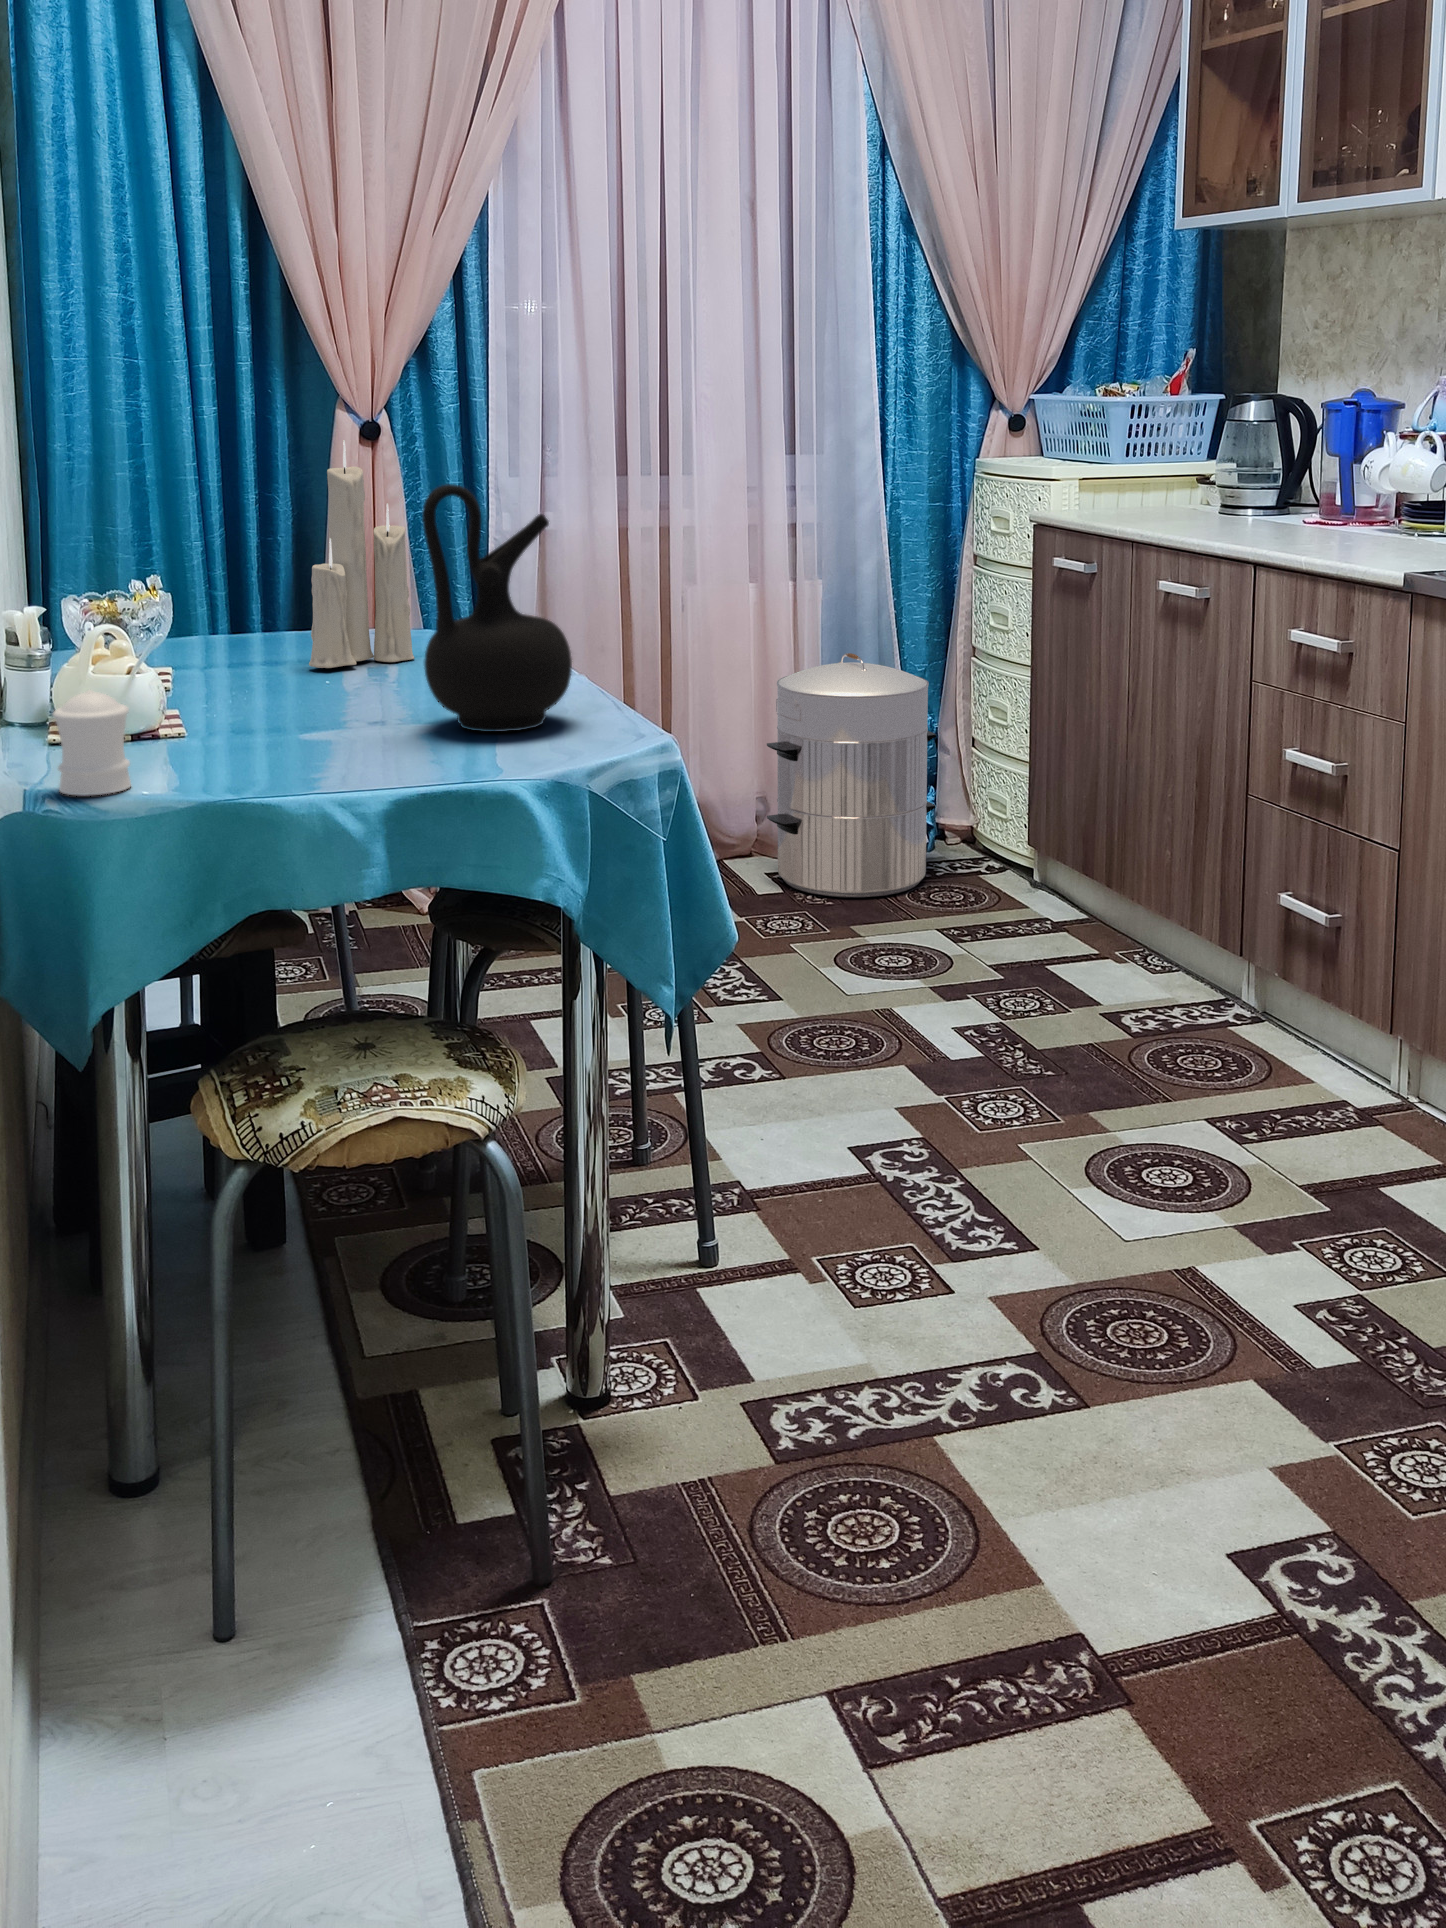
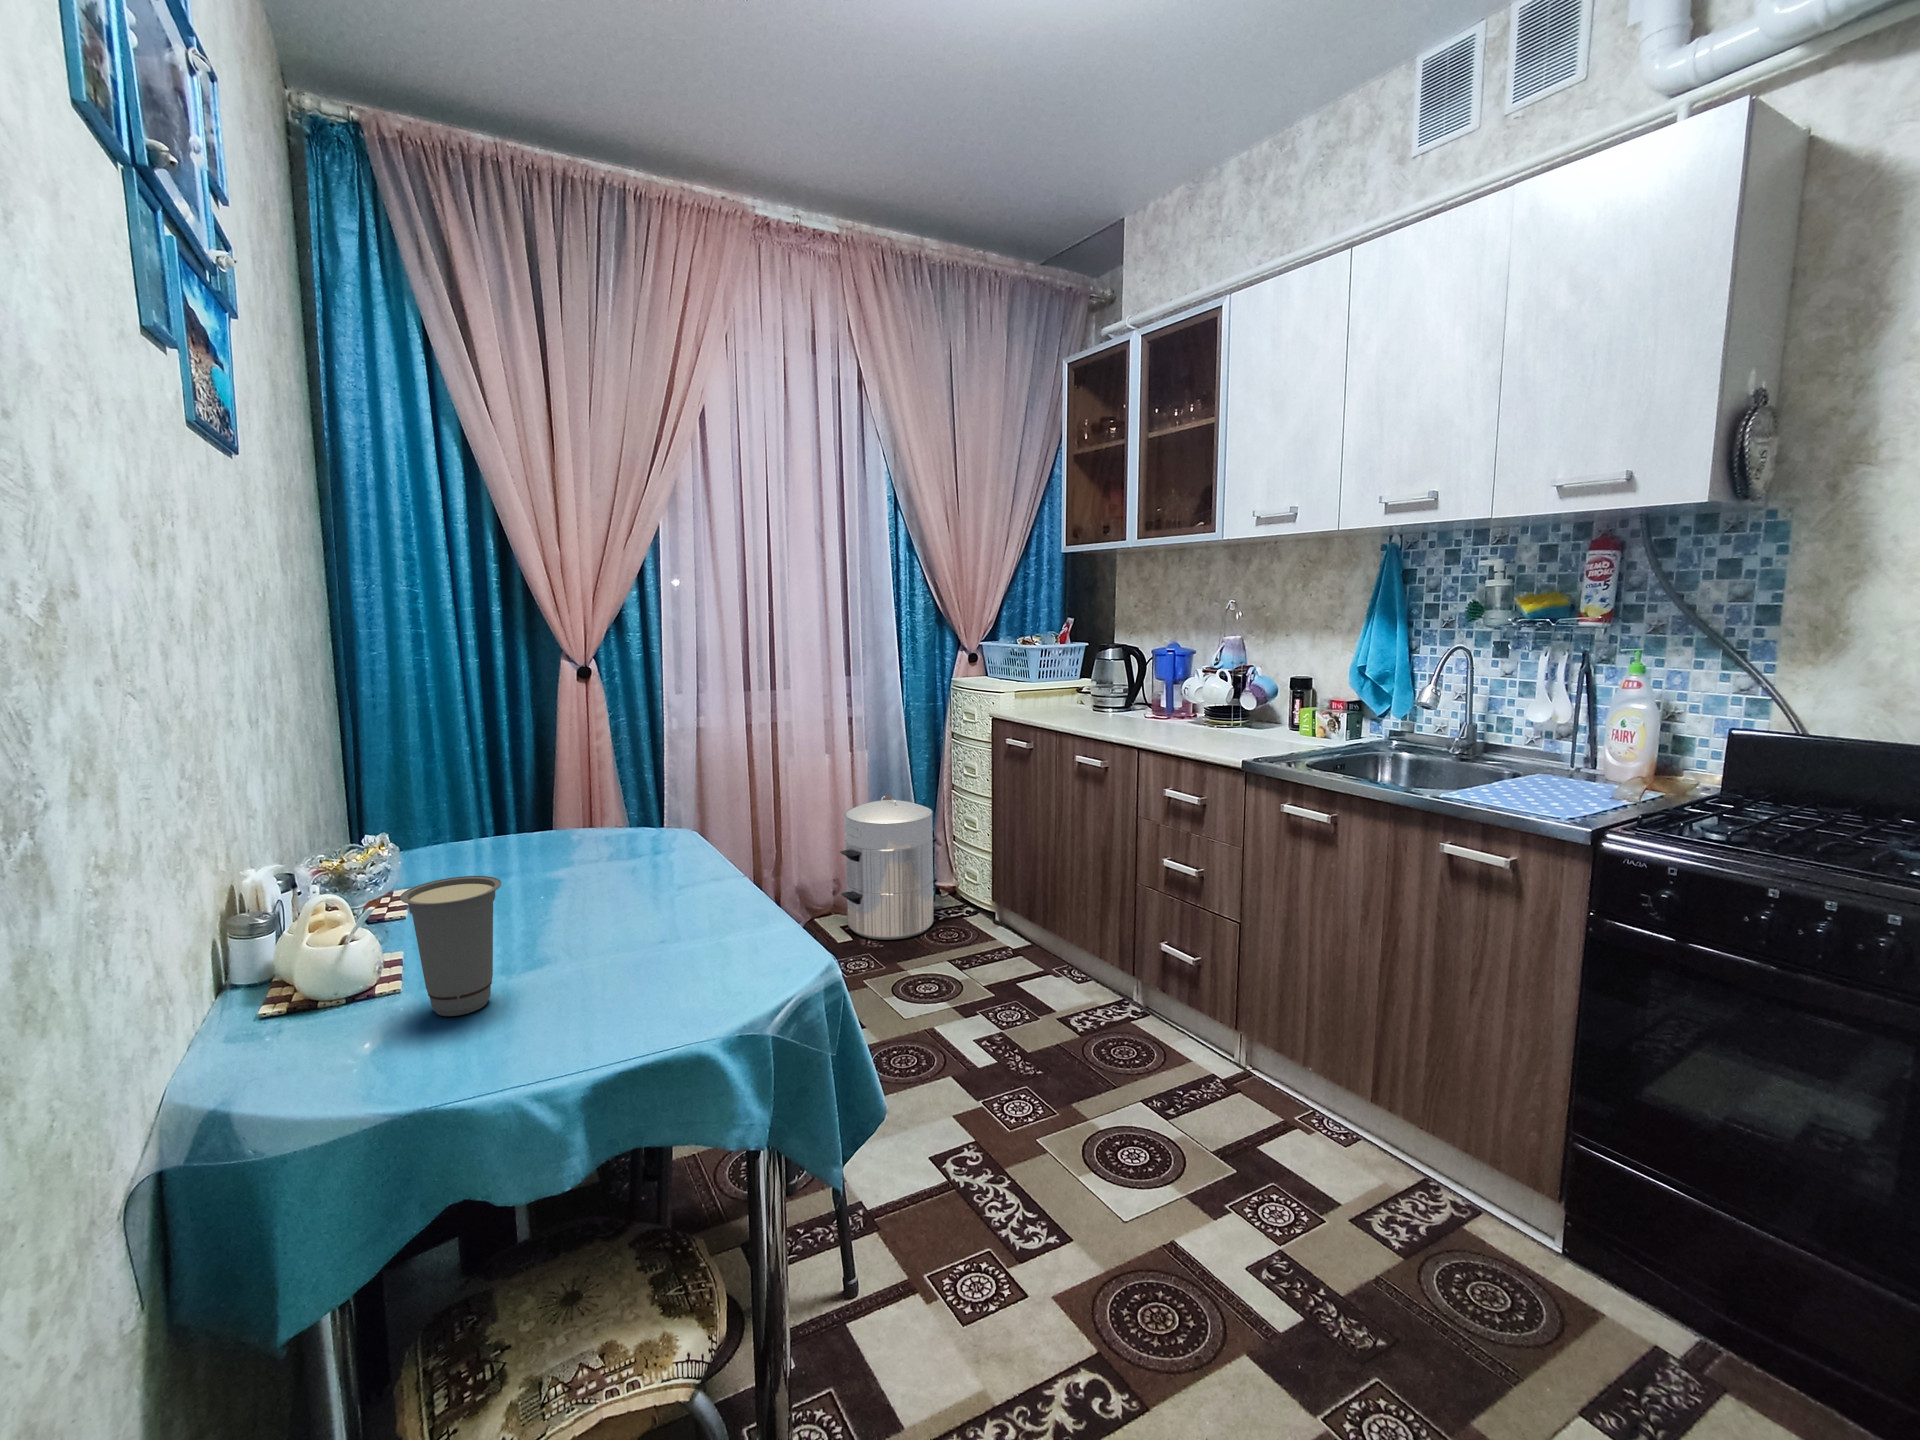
candle: present [309,440,414,668] -> none [536,694,618,872]
ceramic jug: present [422,484,572,732] -> none [620,755,744,947]
cup: none [184,615,289,766] -> present [400,876,501,1016]
salt shaker: present [53,690,131,796] -> none [256,976,345,1080]

